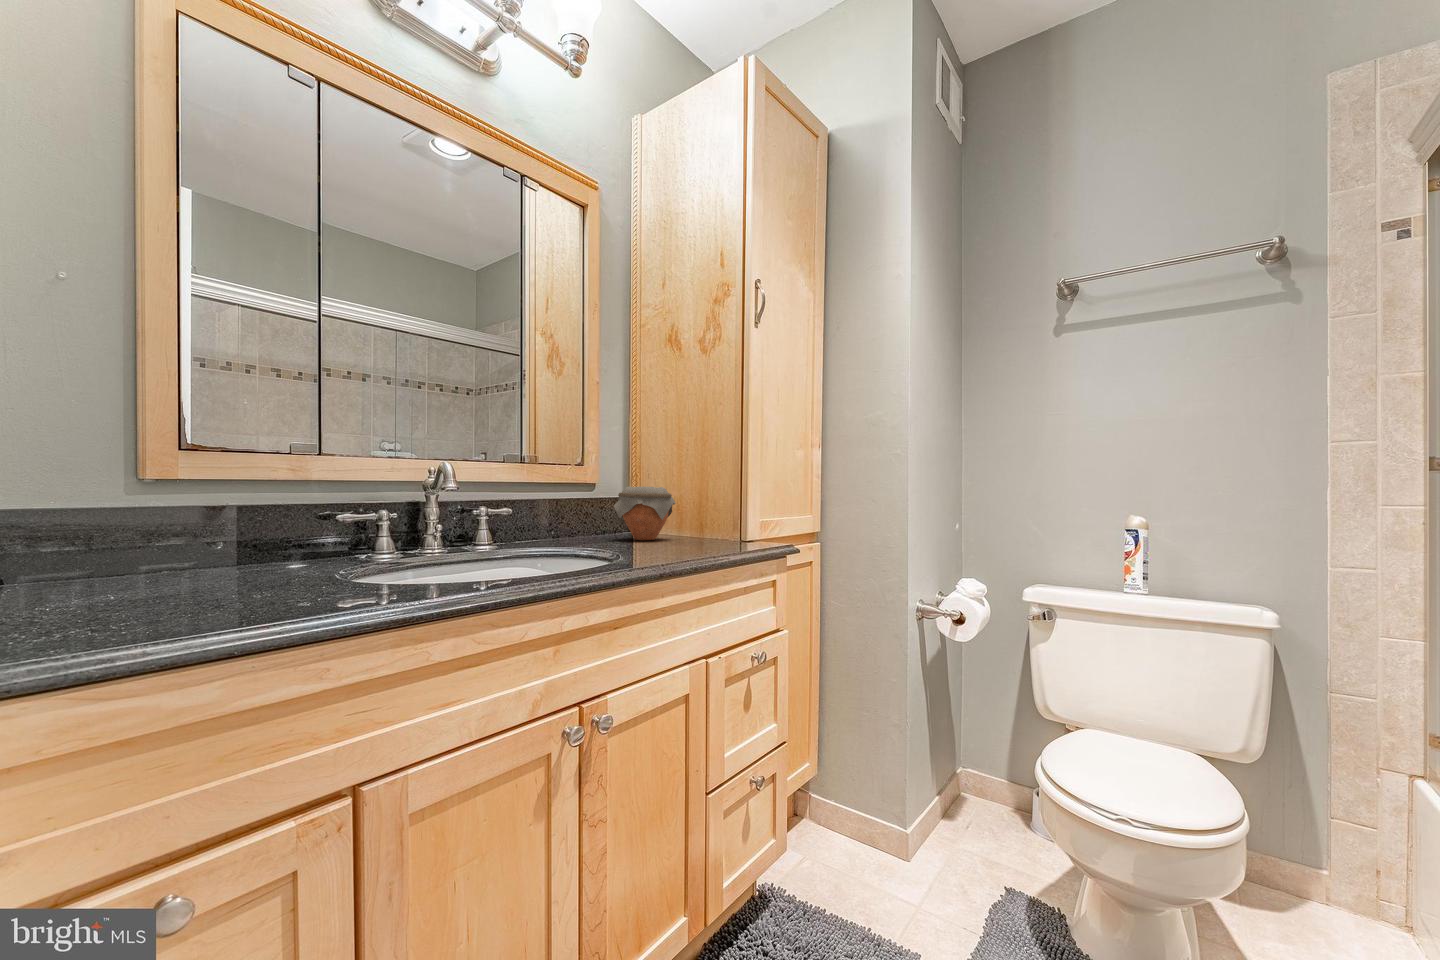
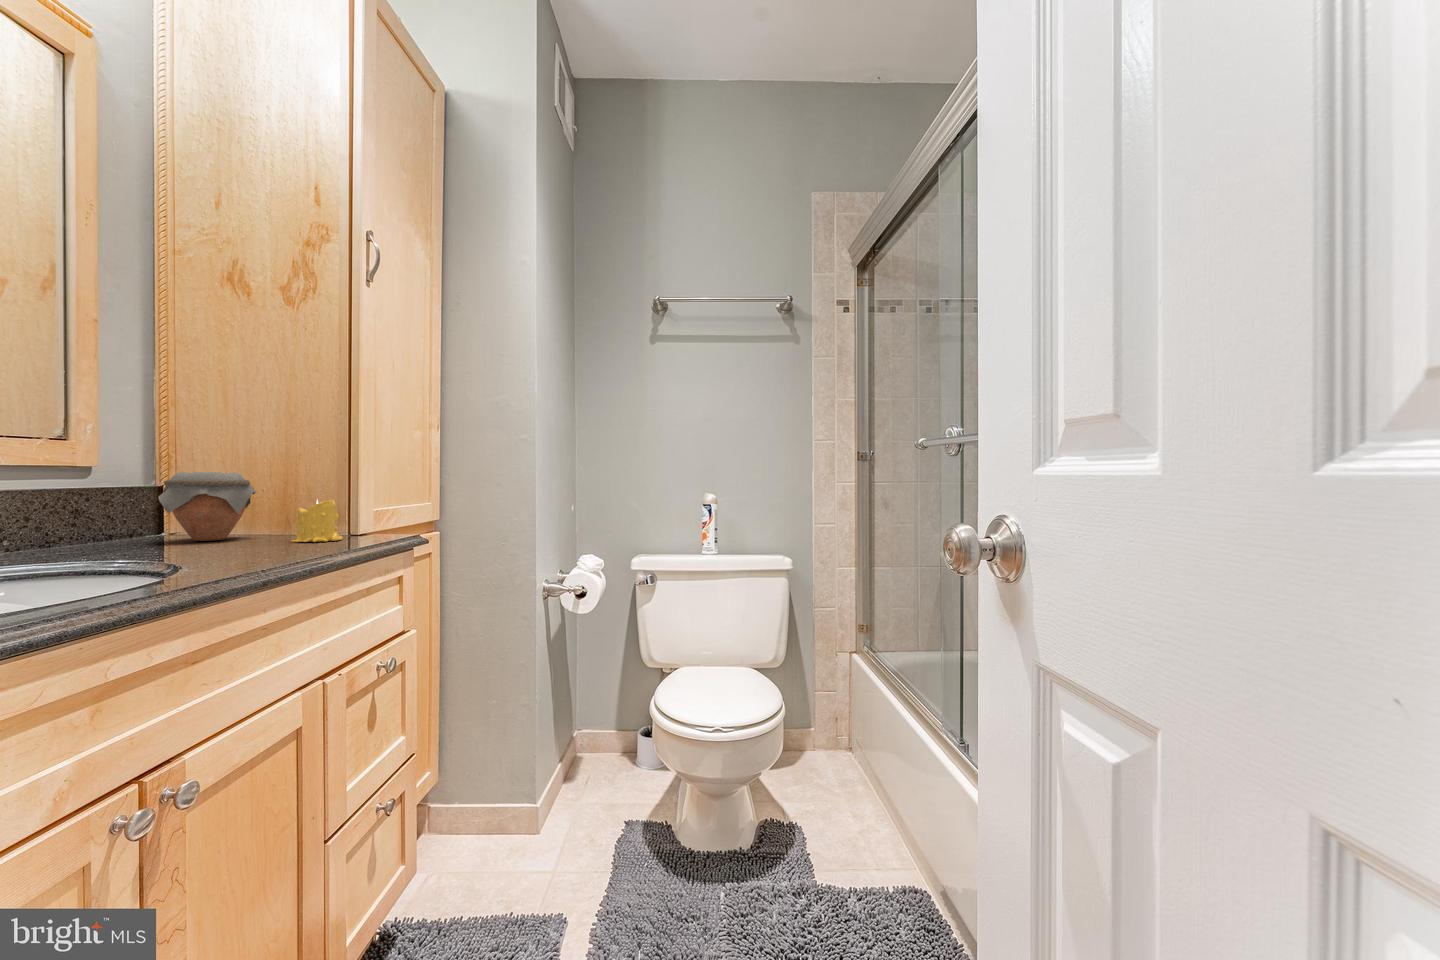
candle: none [695,509,732,546] -> present [292,500,343,542]

